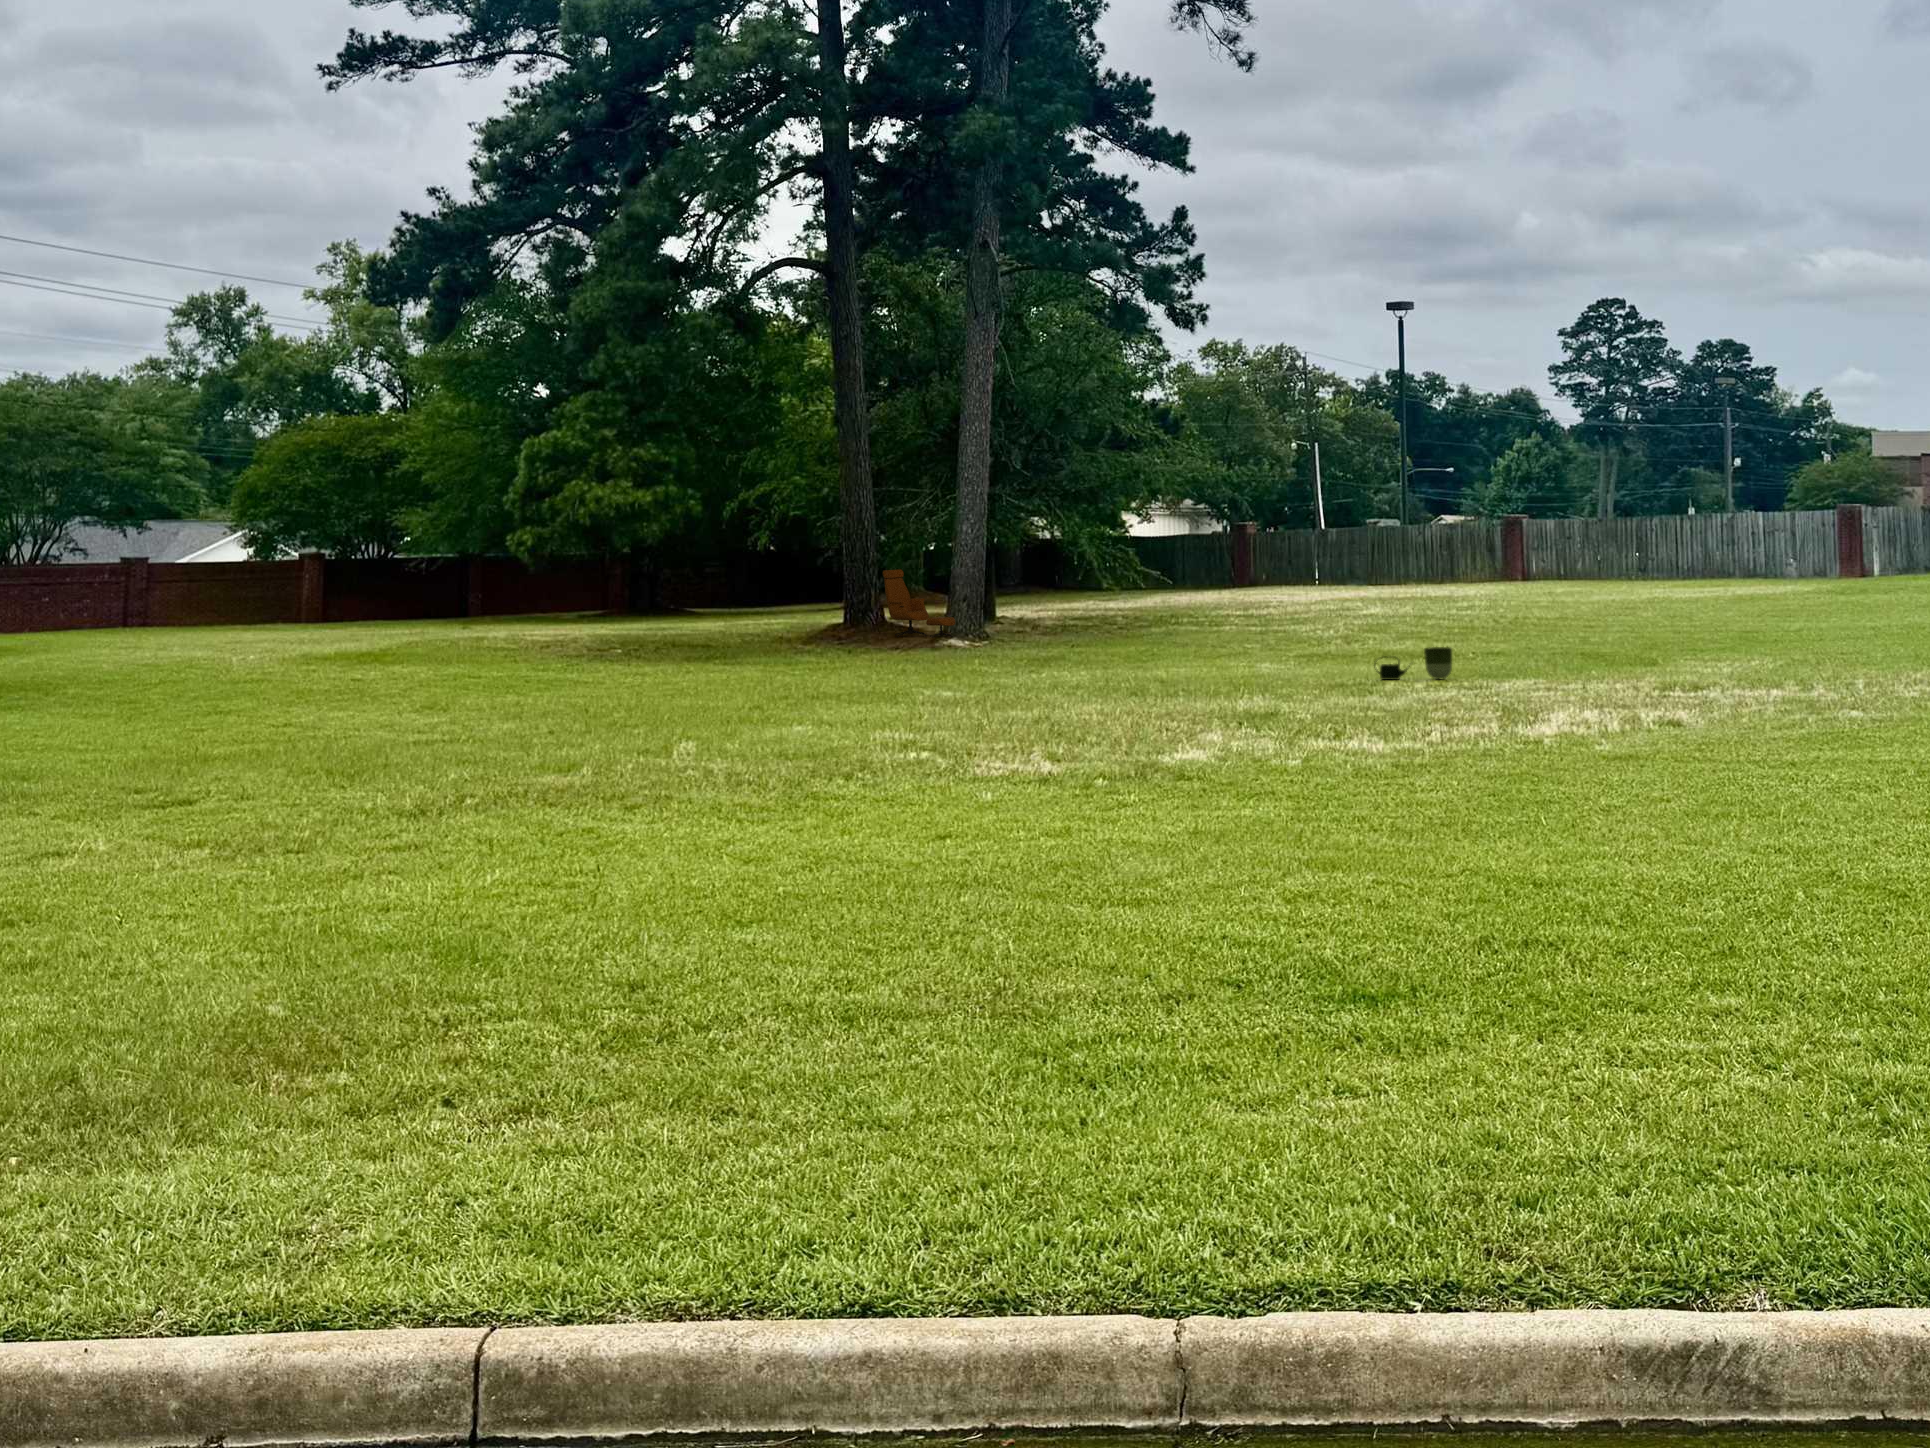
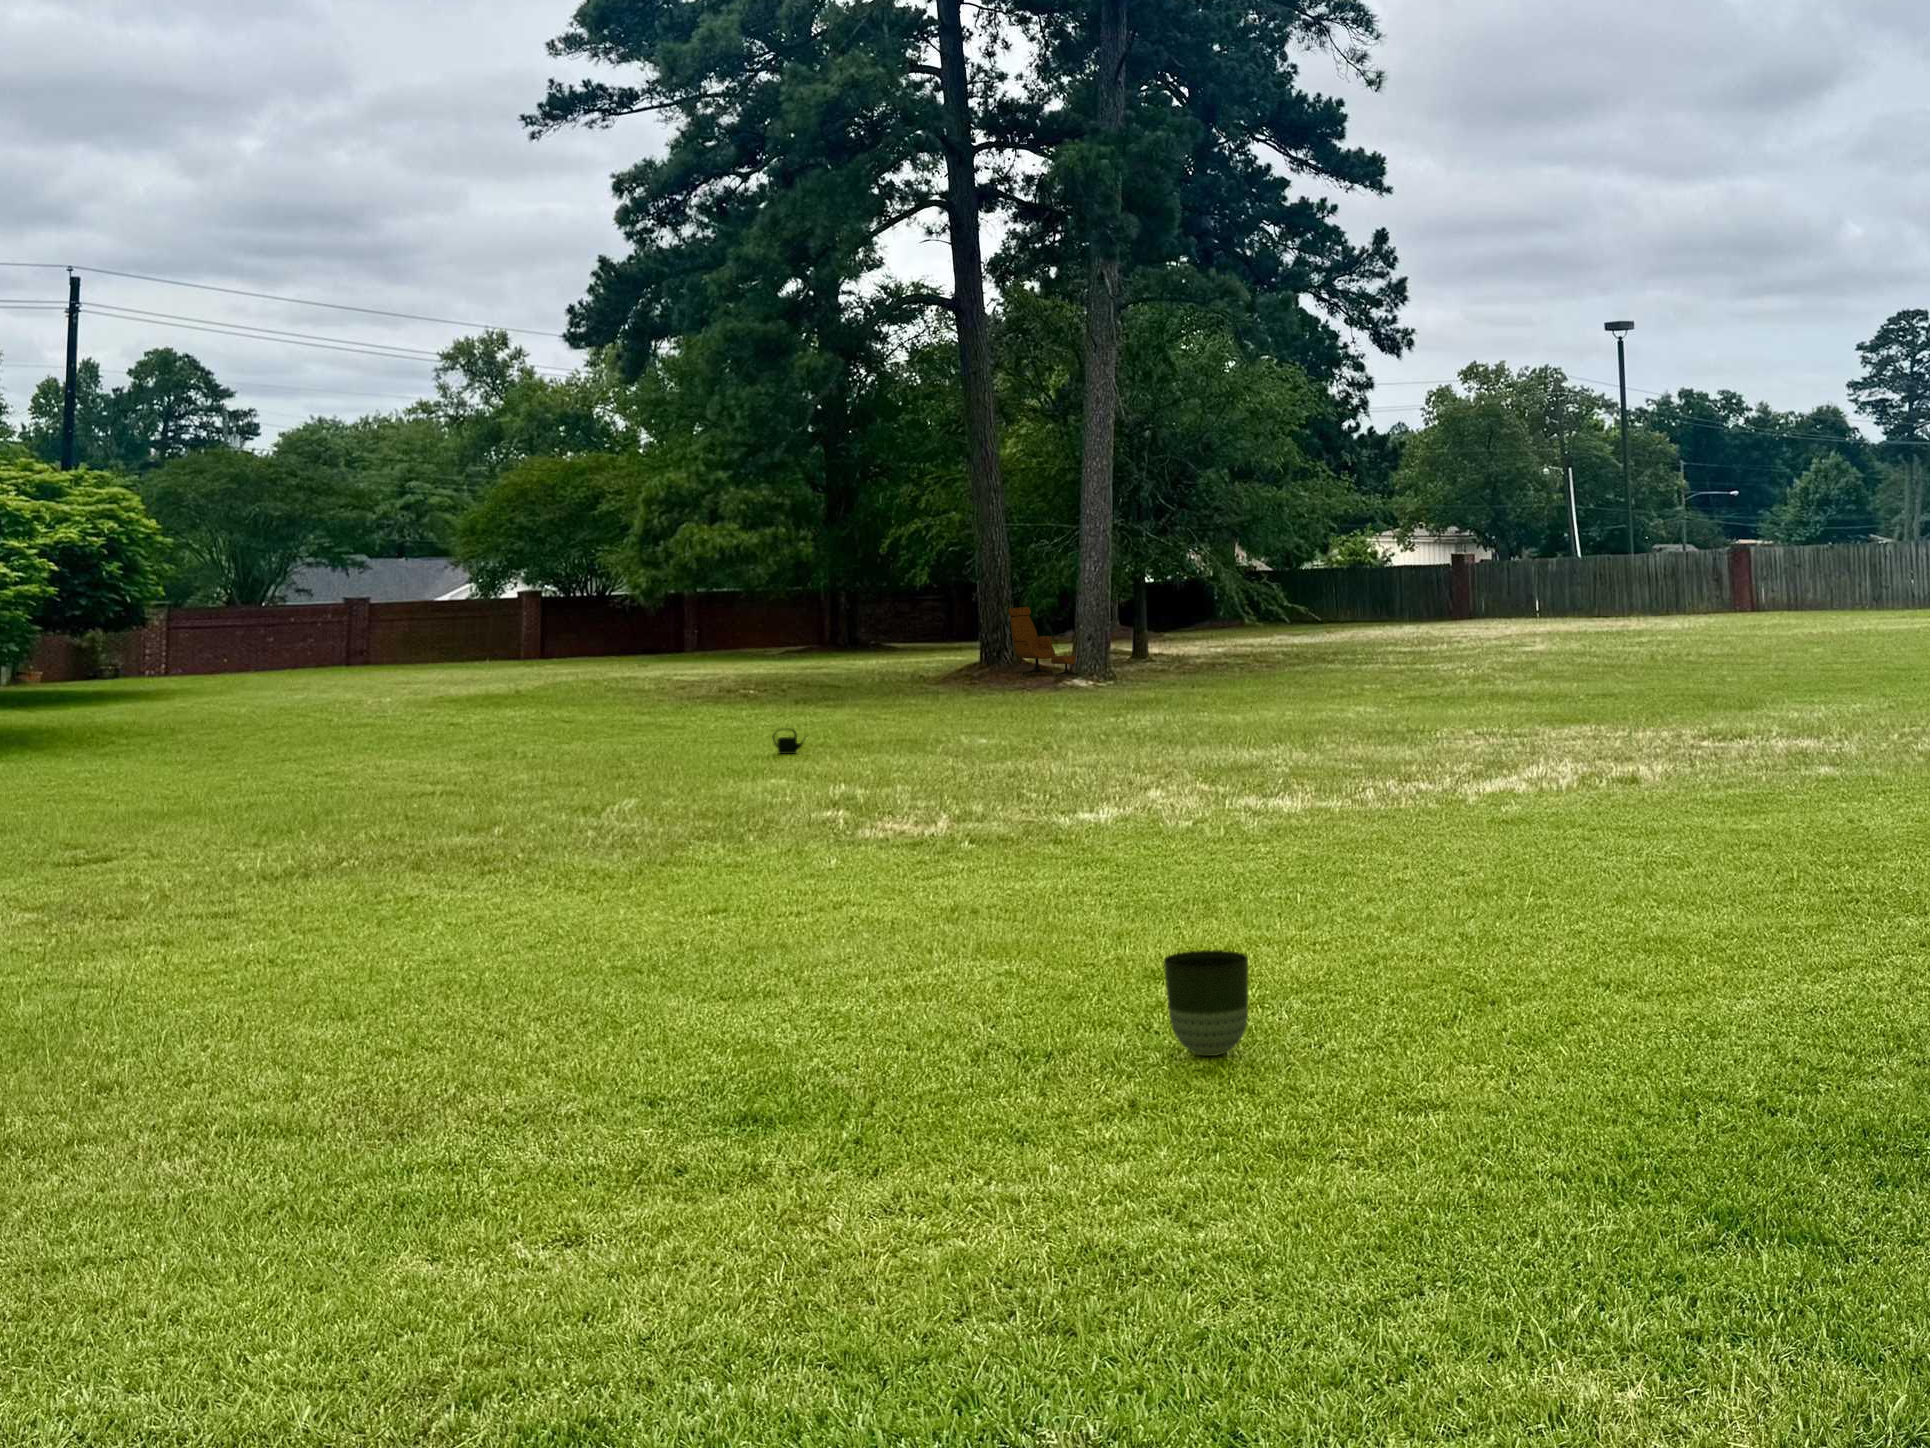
planter: present [1424,647,1452,679] -> present [1164,950,1248,1056]
watering can: present [1378,657,1407,680] -> present [773,729,808,754]

